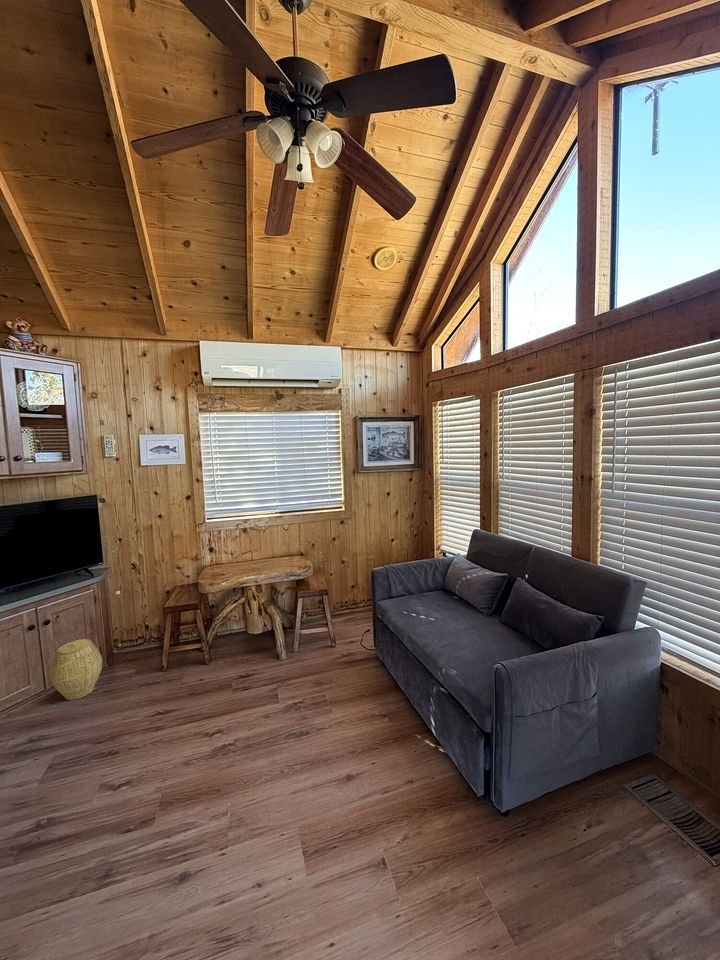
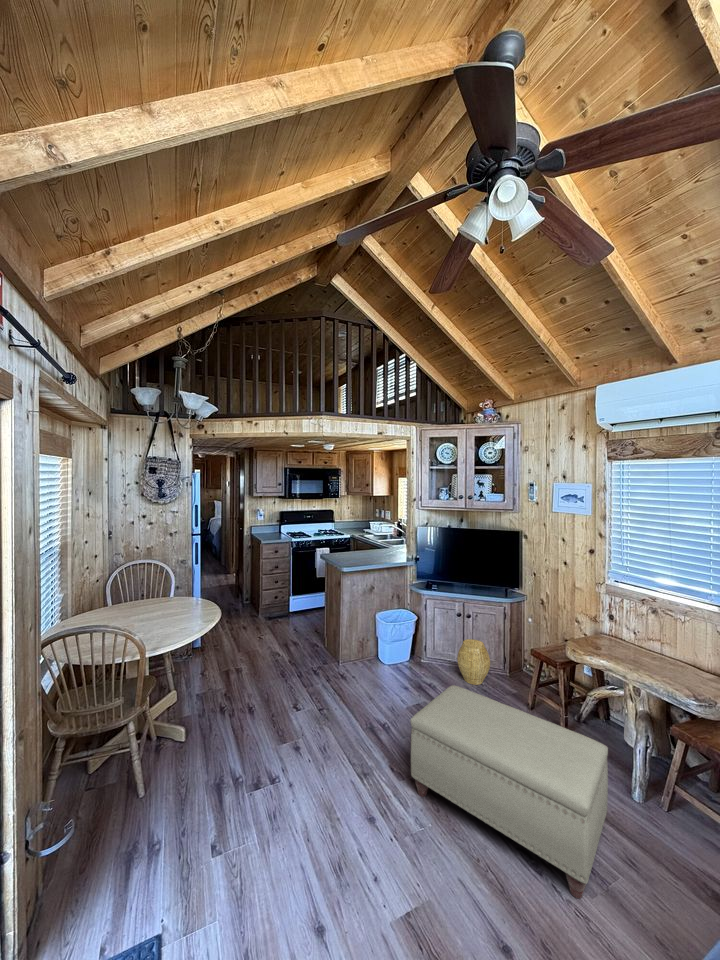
ottoman: none [148,624,338,807] -> present [410,685,608,898]

